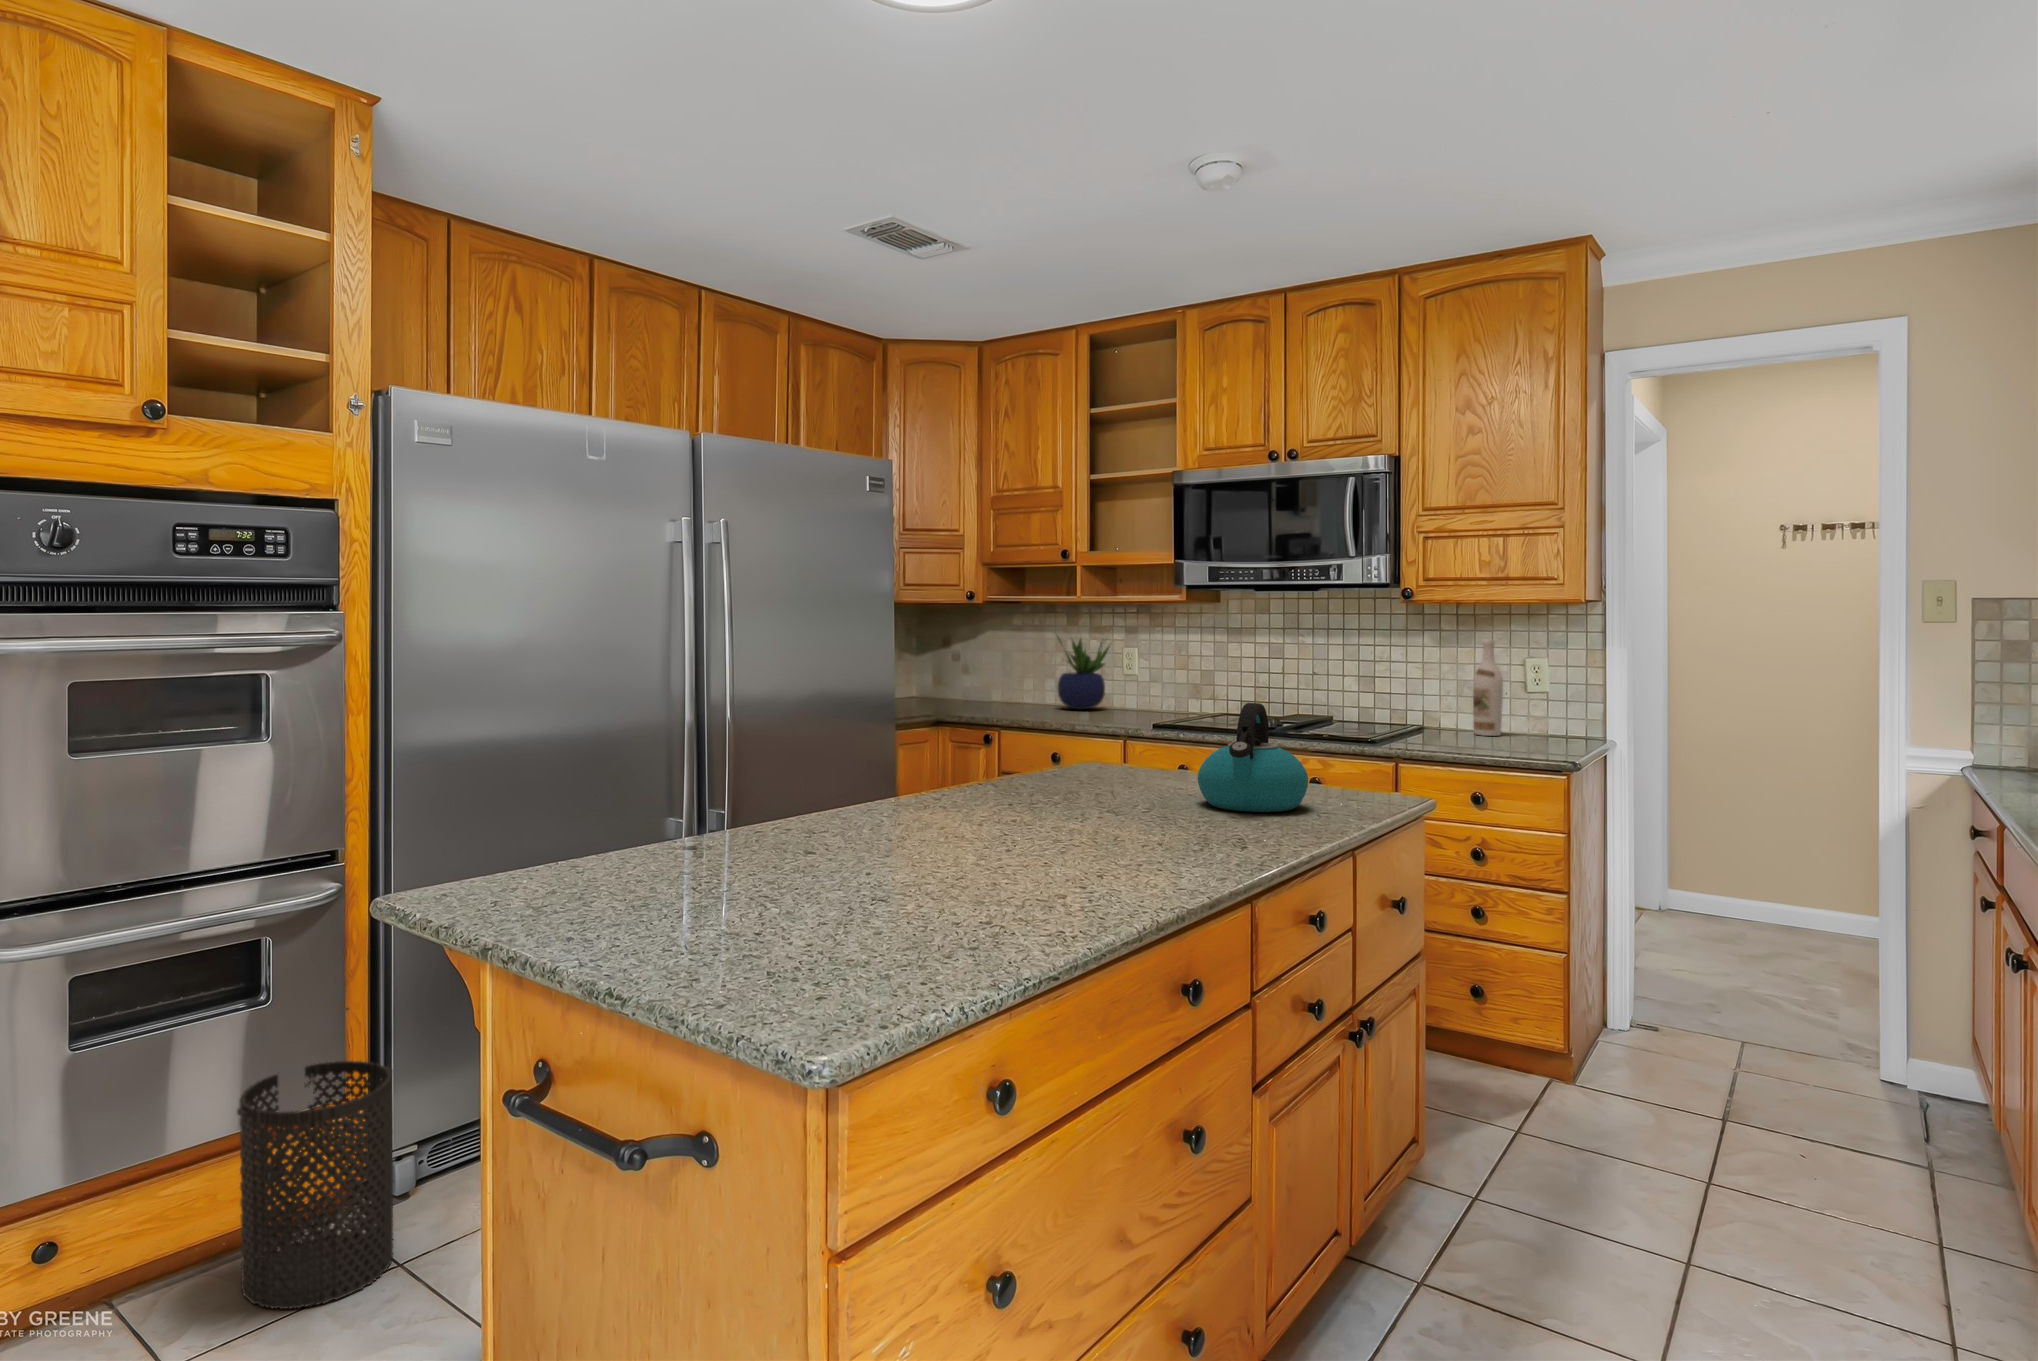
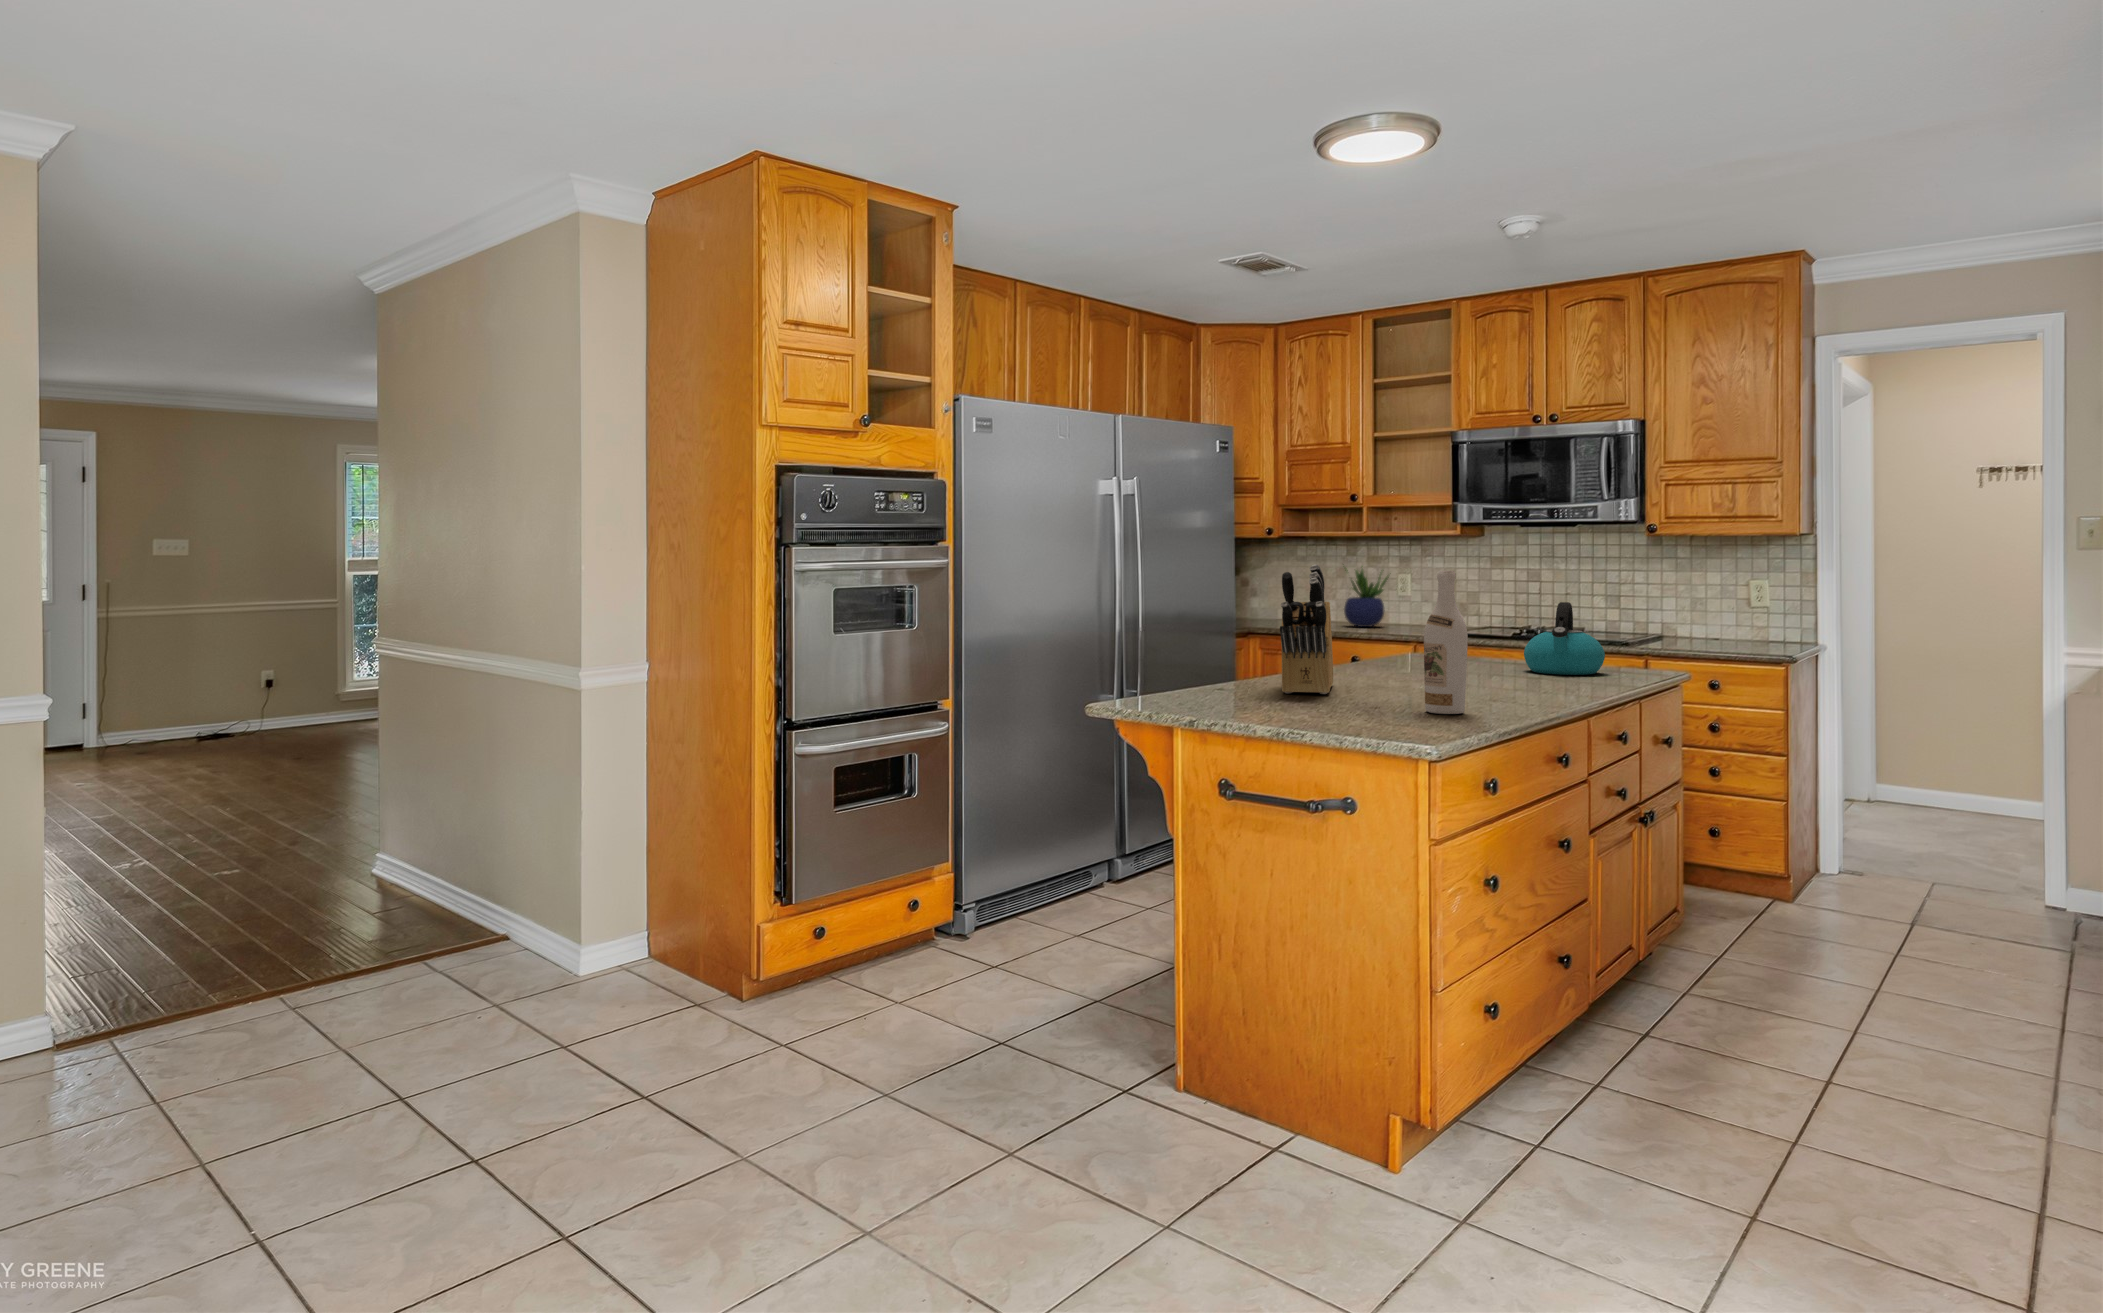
wine bottle: present [1473,639,1503,736] -> present [1424,570,1468,714]
knife block: none [713,656,865,877] -> present [1280,564,1333,694]
trash can: present [237,1061,393,1309] -> none [902,839,989,981]

